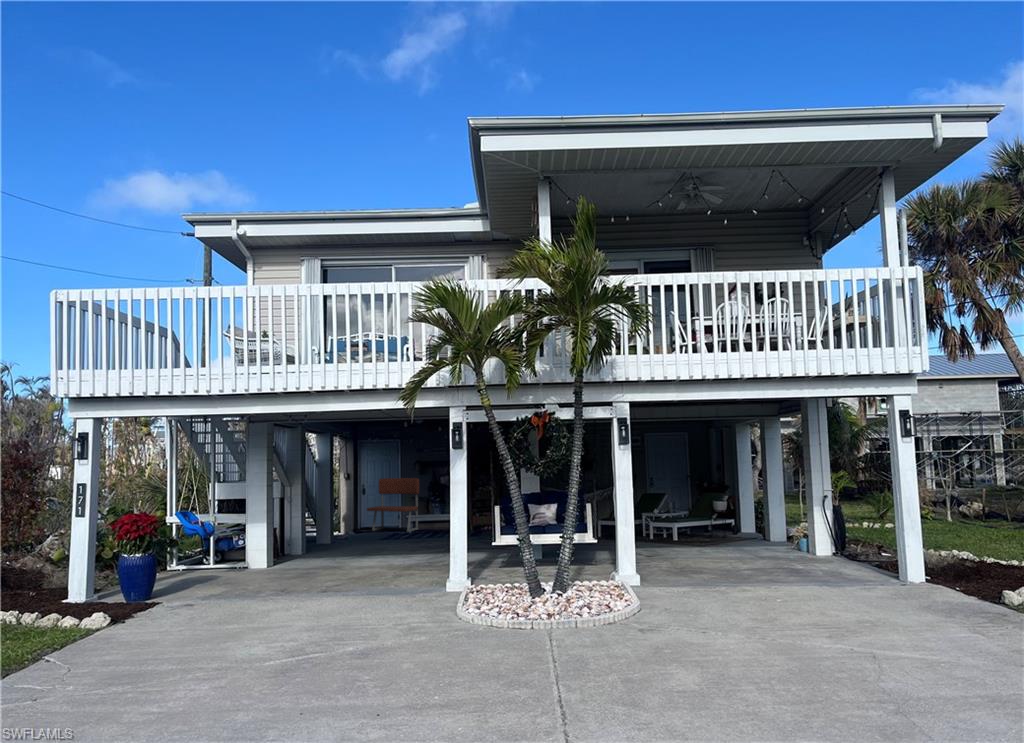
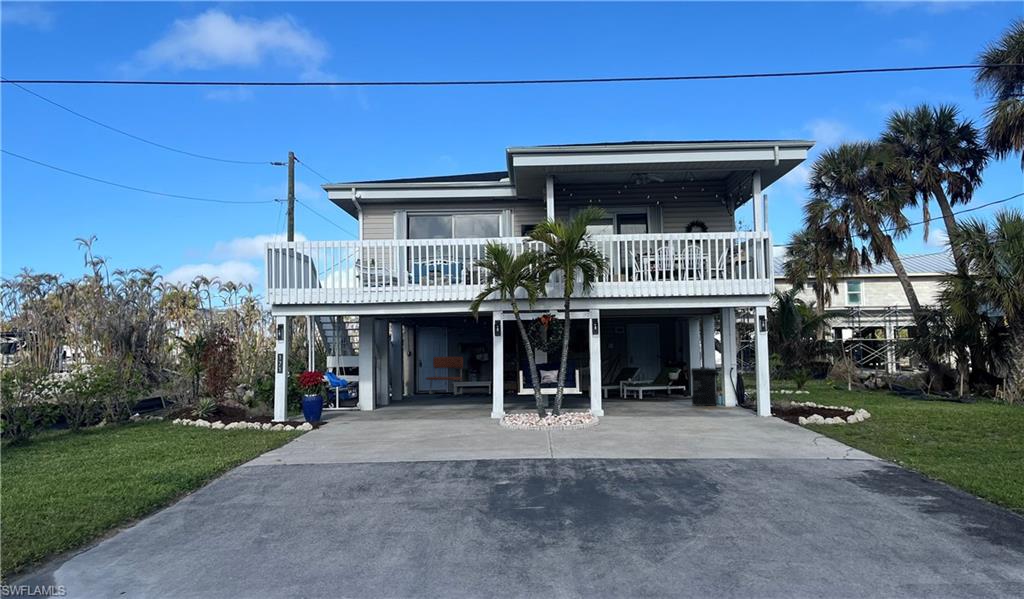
trash can: none [763,495,807,558] -> present [691,367,717,406]

